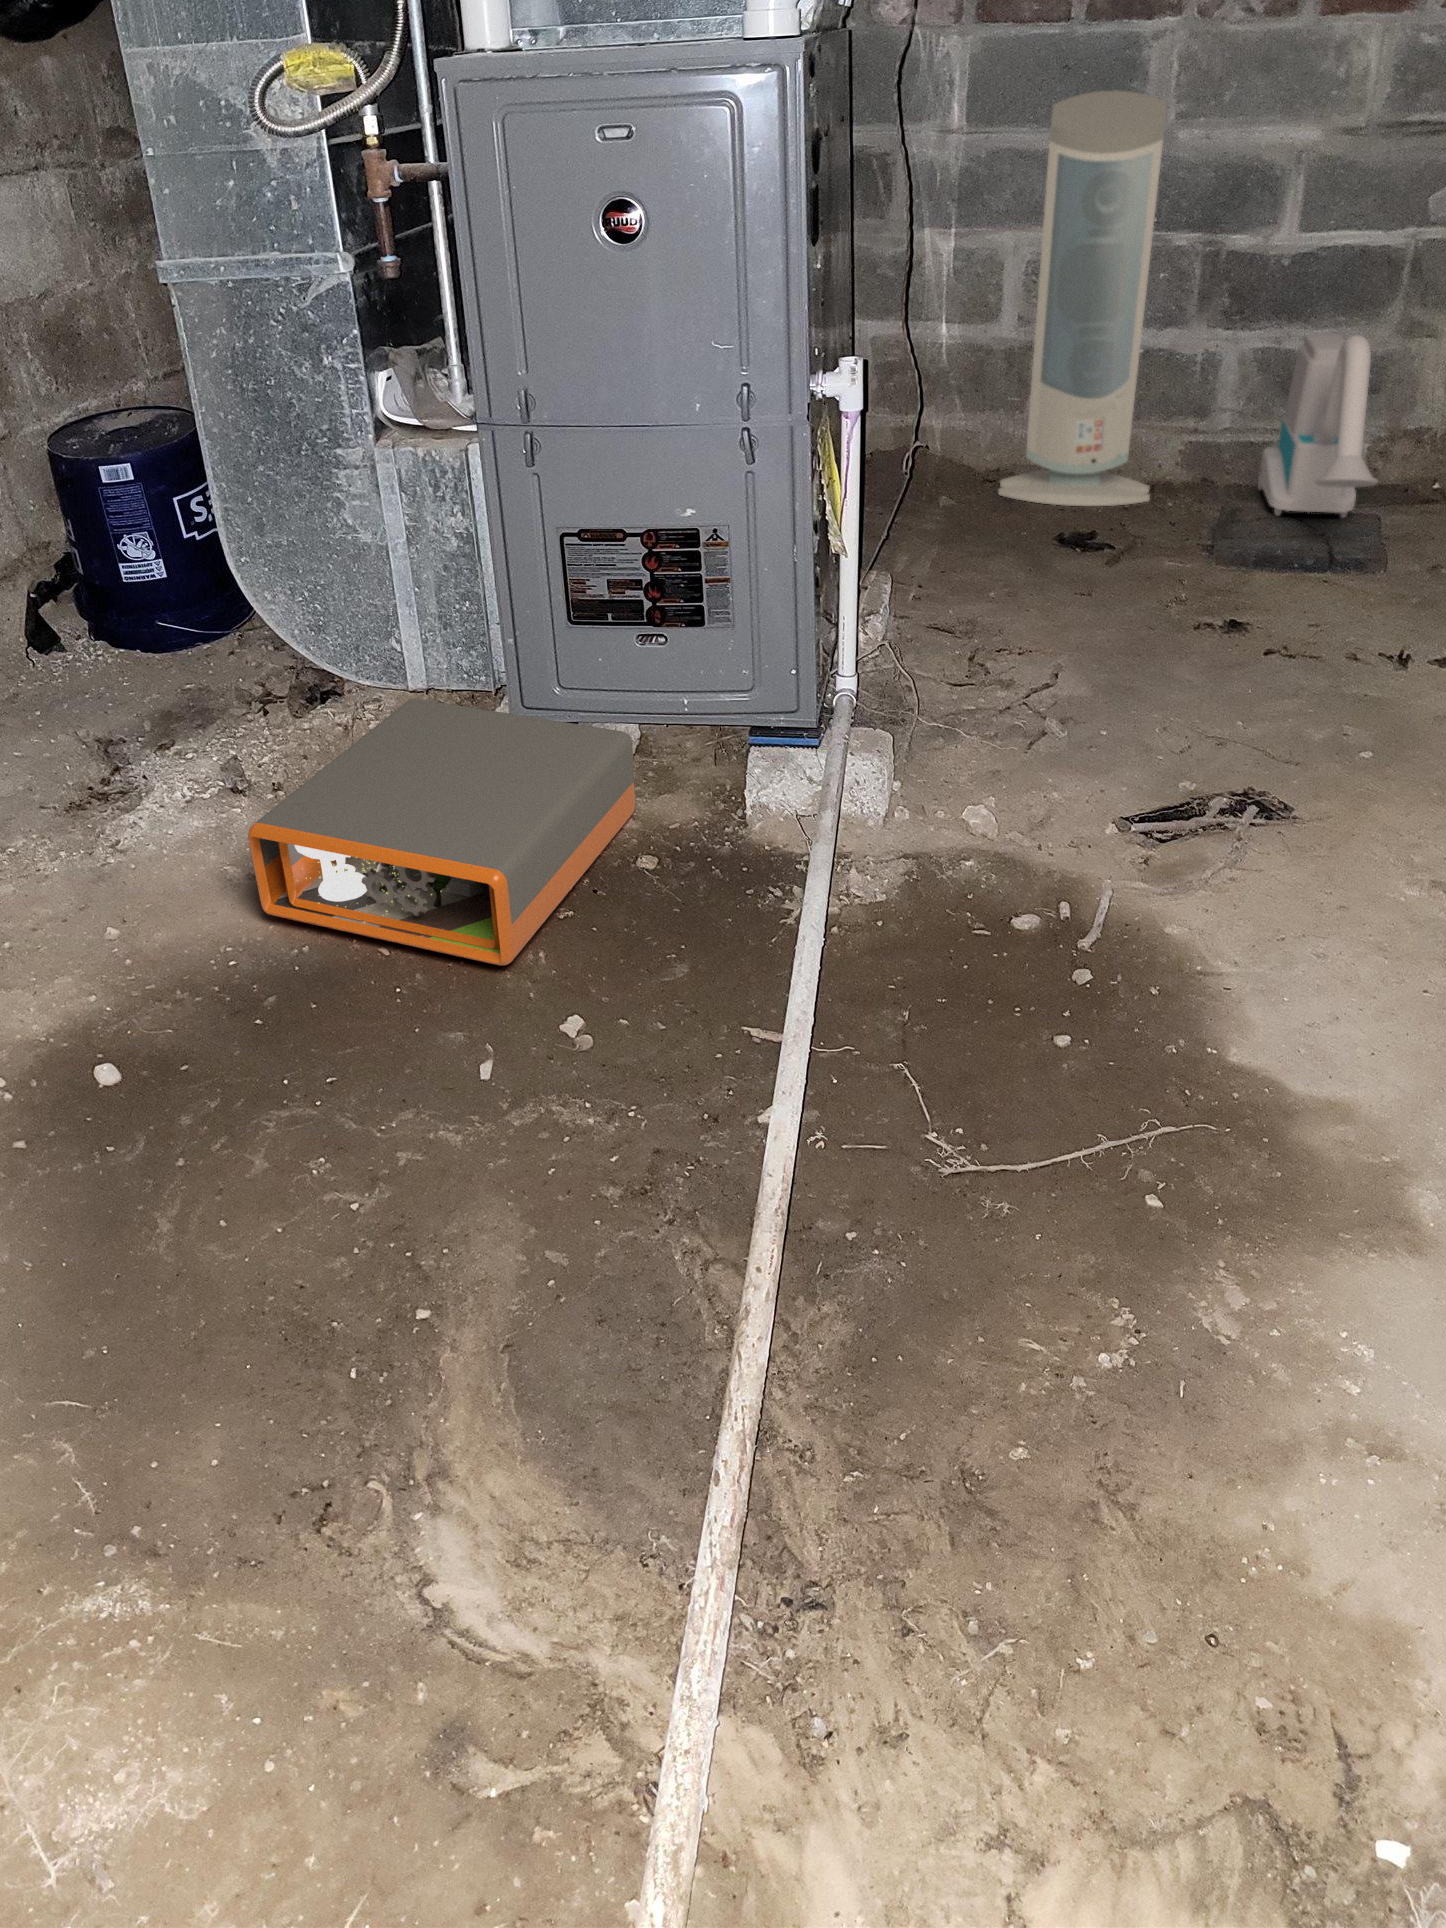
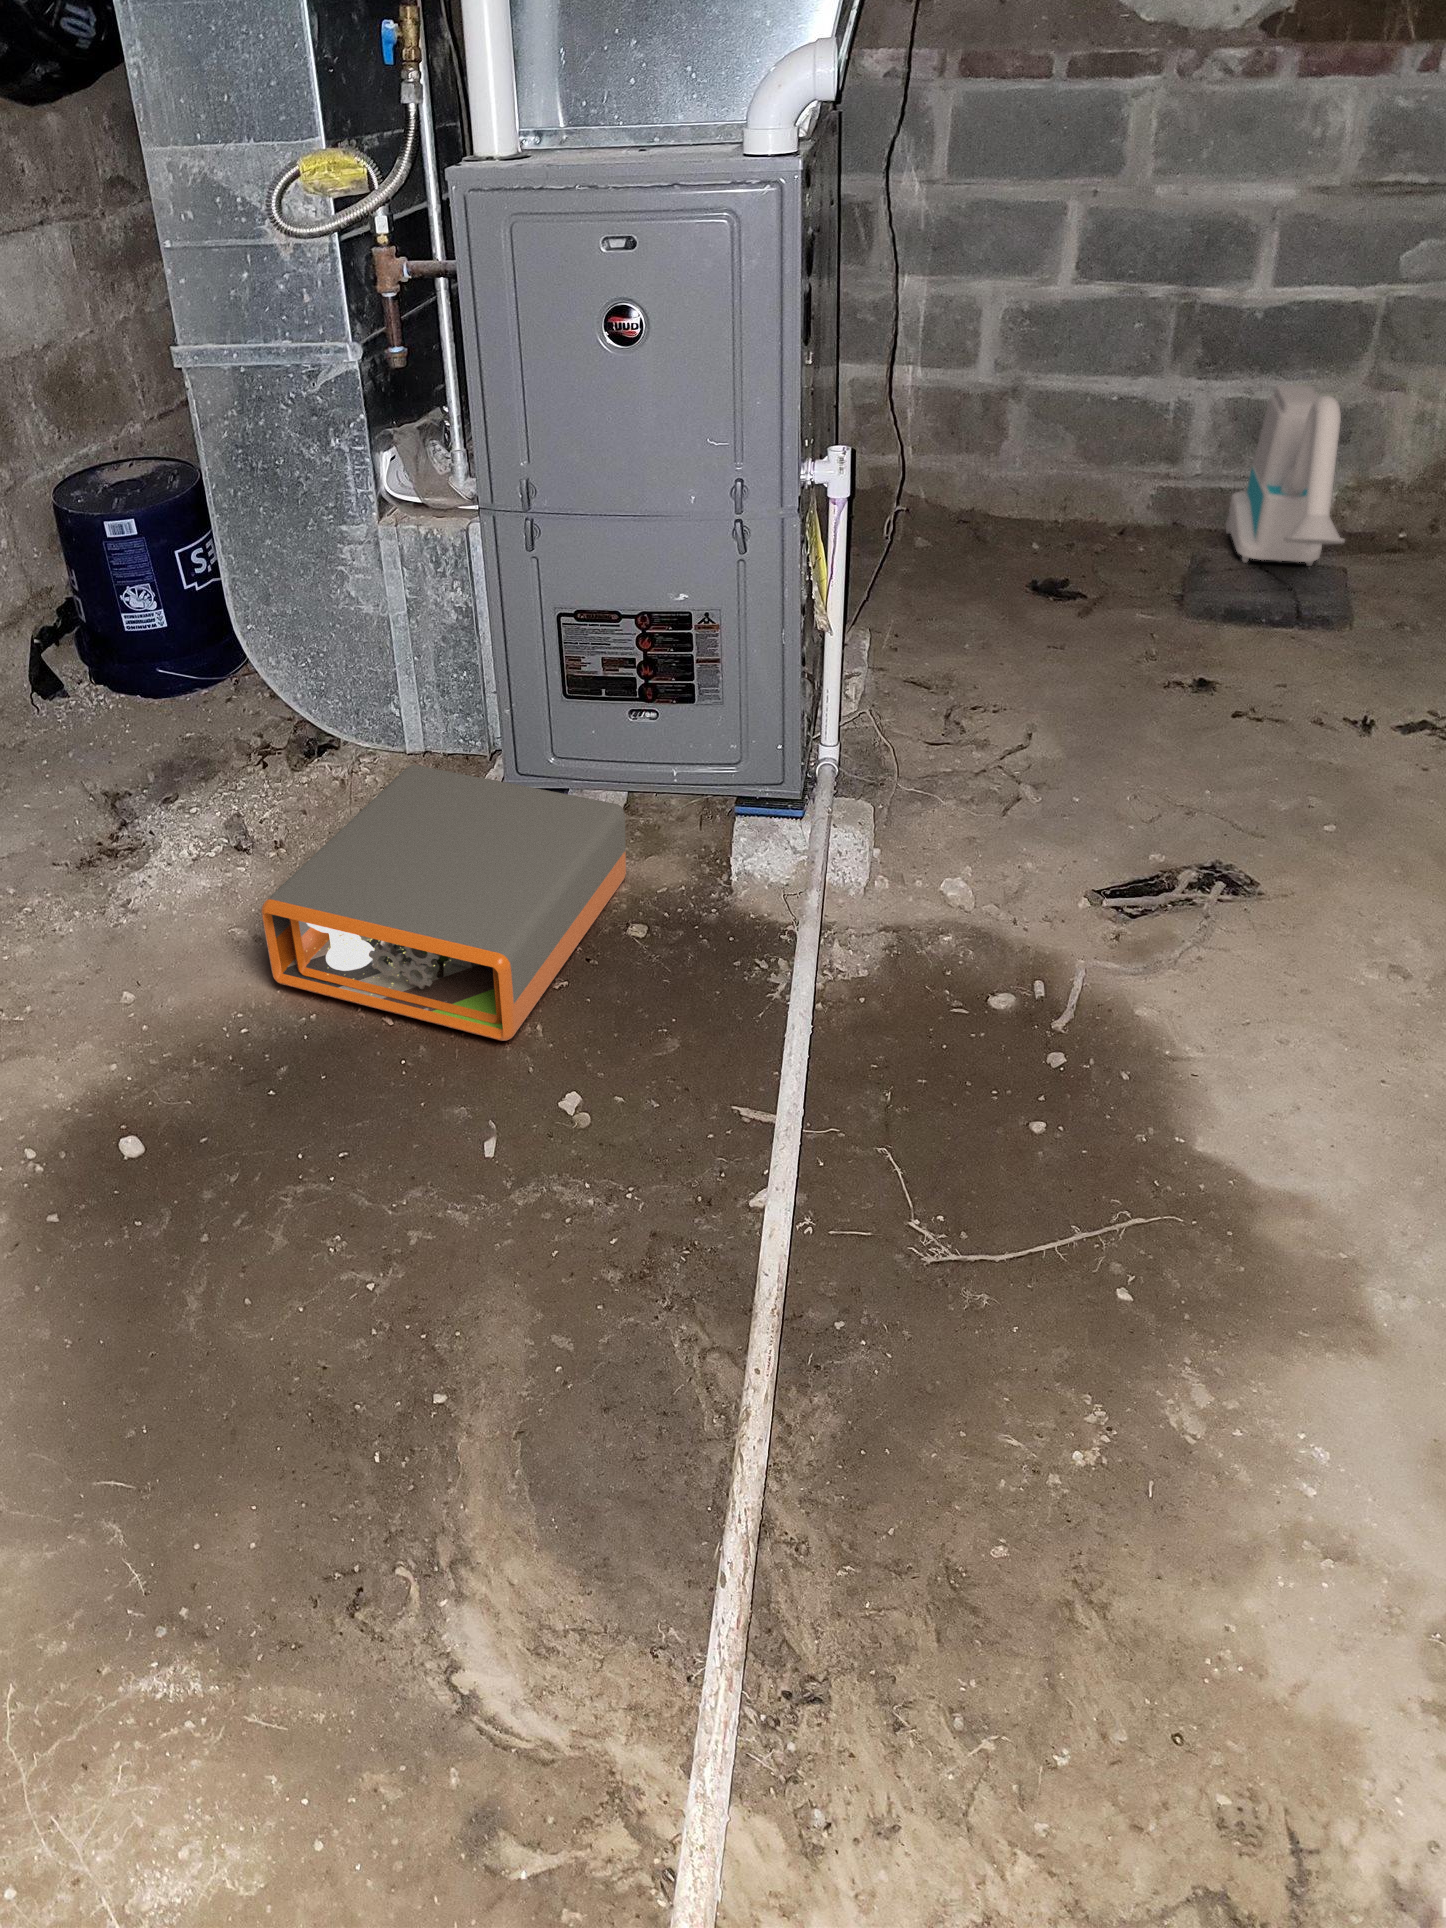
air purifier: present [998,90,1166,506] -> none [971,146,1145,549]

